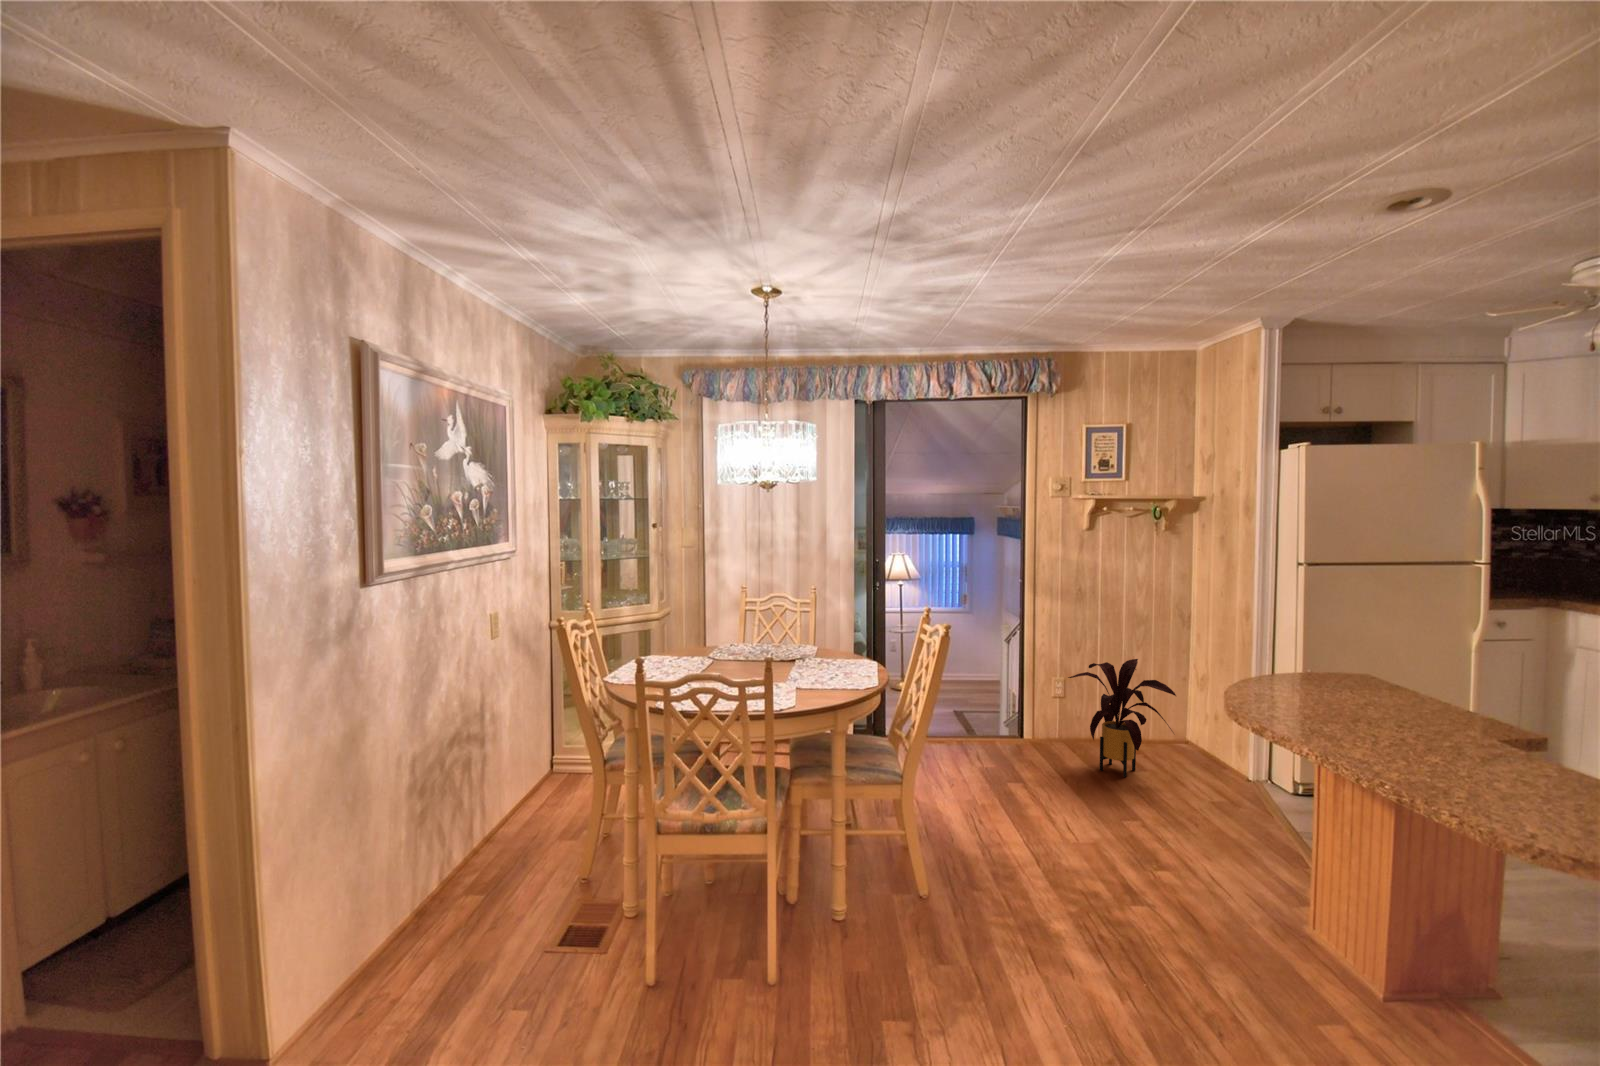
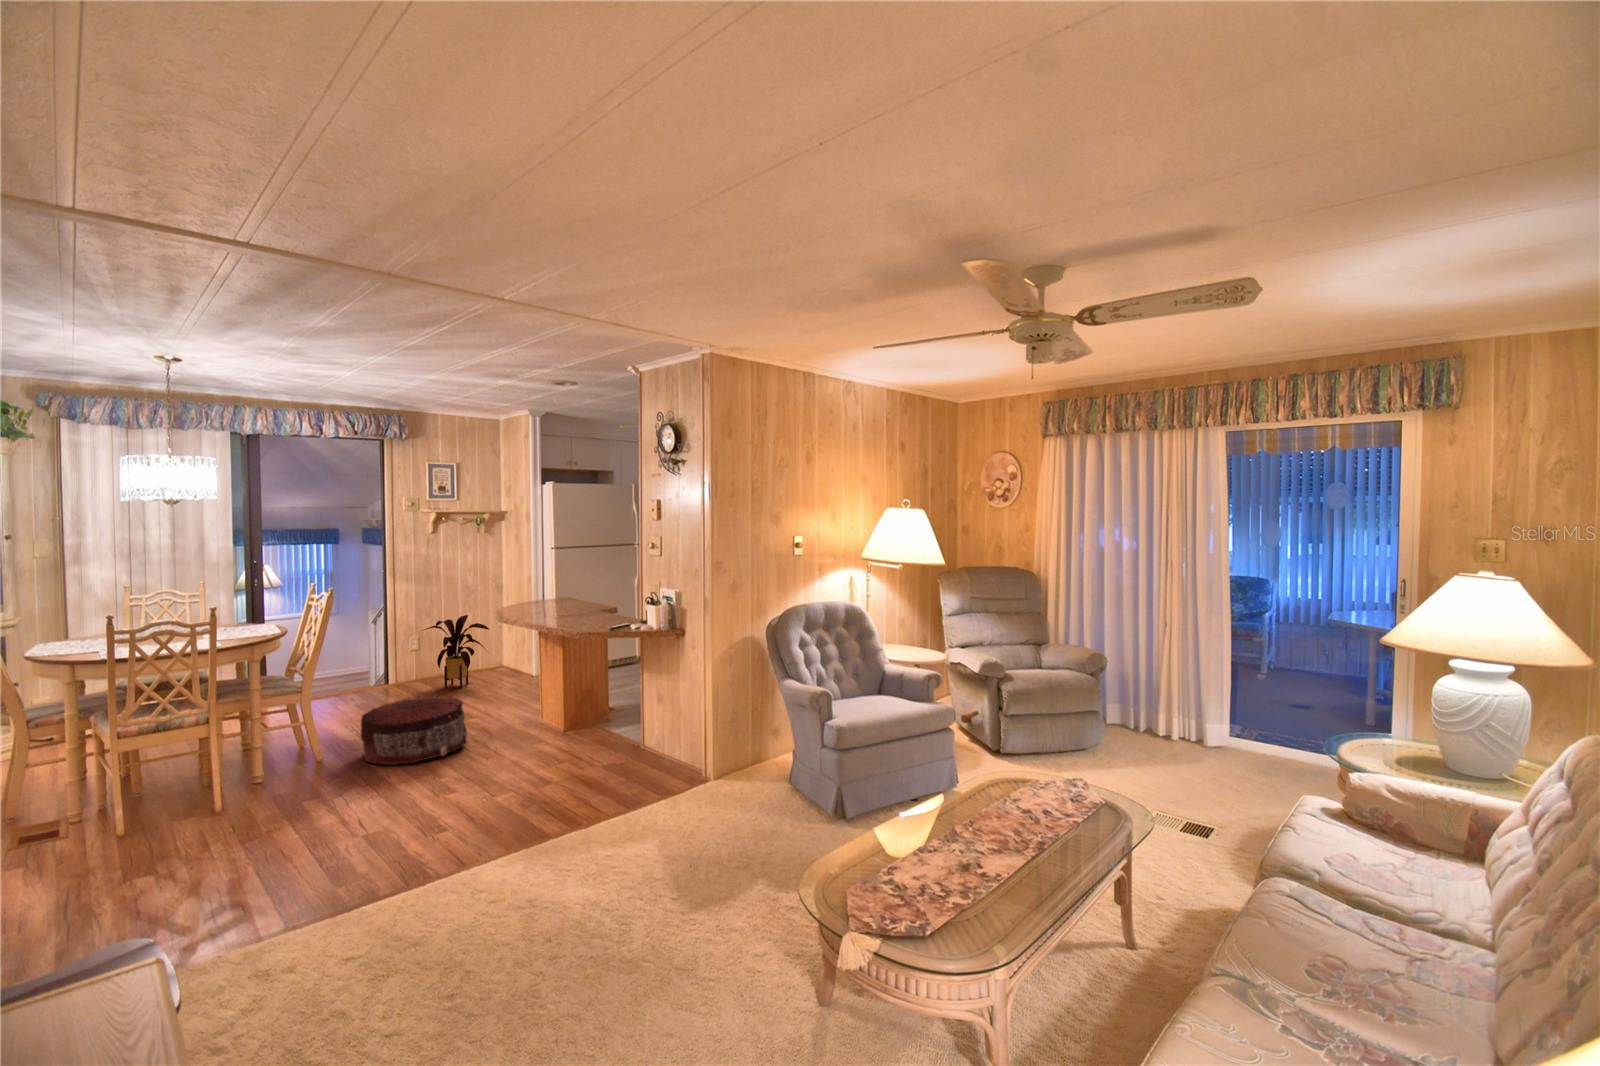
pouf: none [972,828,1156,993] -> present [361,696,467,765]

